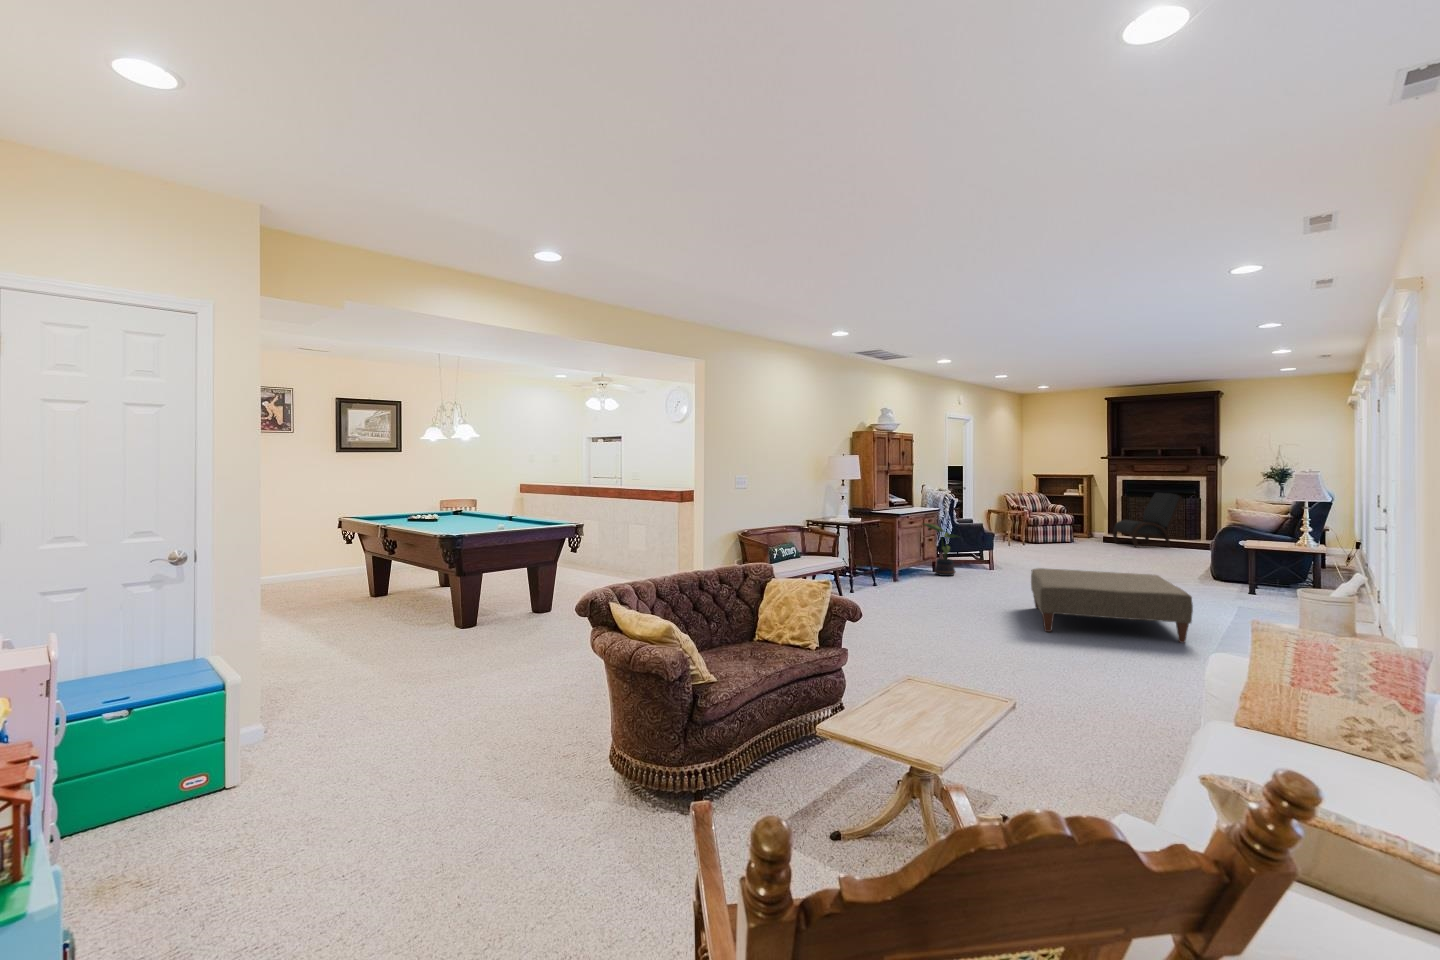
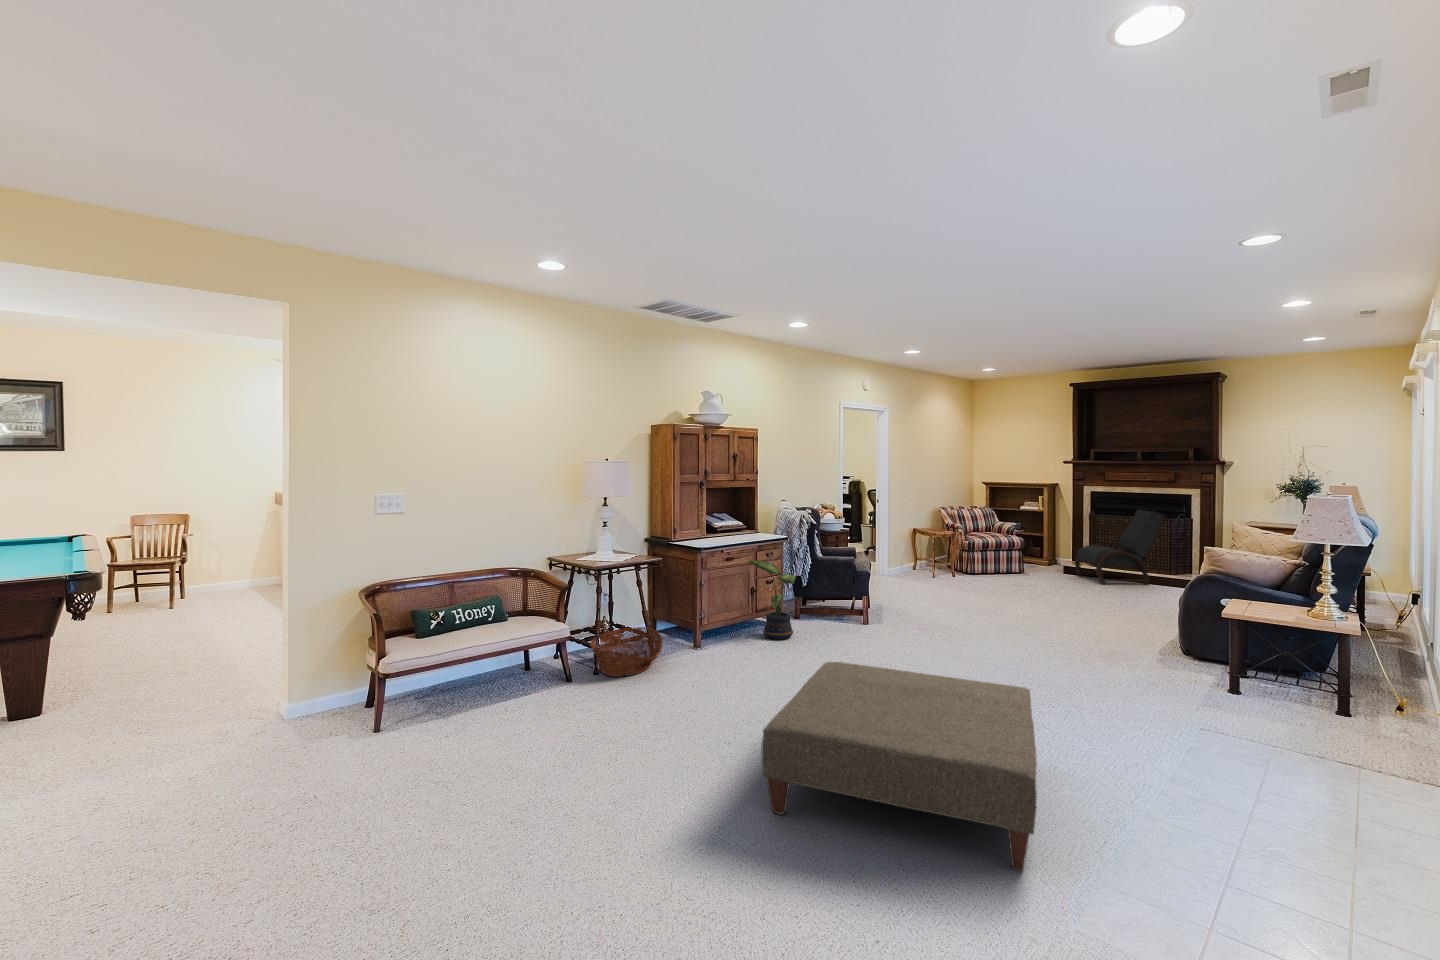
basket: none [849,565,893,592] -> present [590,627,663,677]

